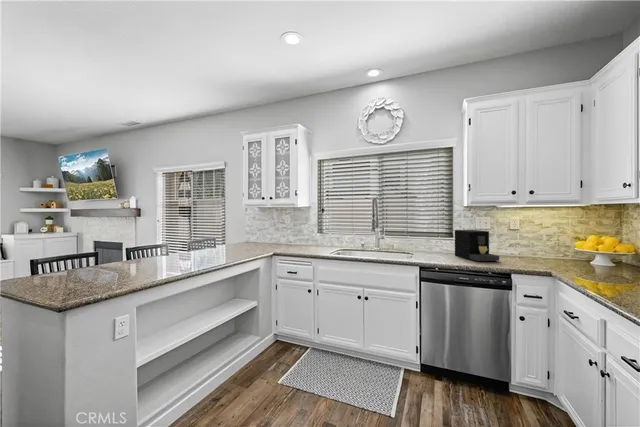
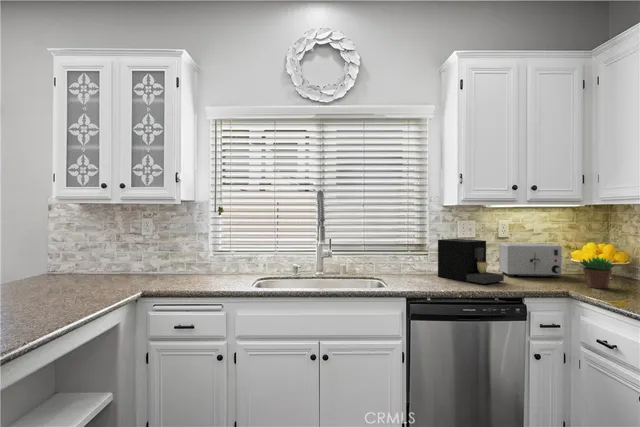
toaster: none [511,234,559,261] -> present [499,243,562,277]
succulent plant: none [561,245,594,271] -> present [580,256,615,289]

